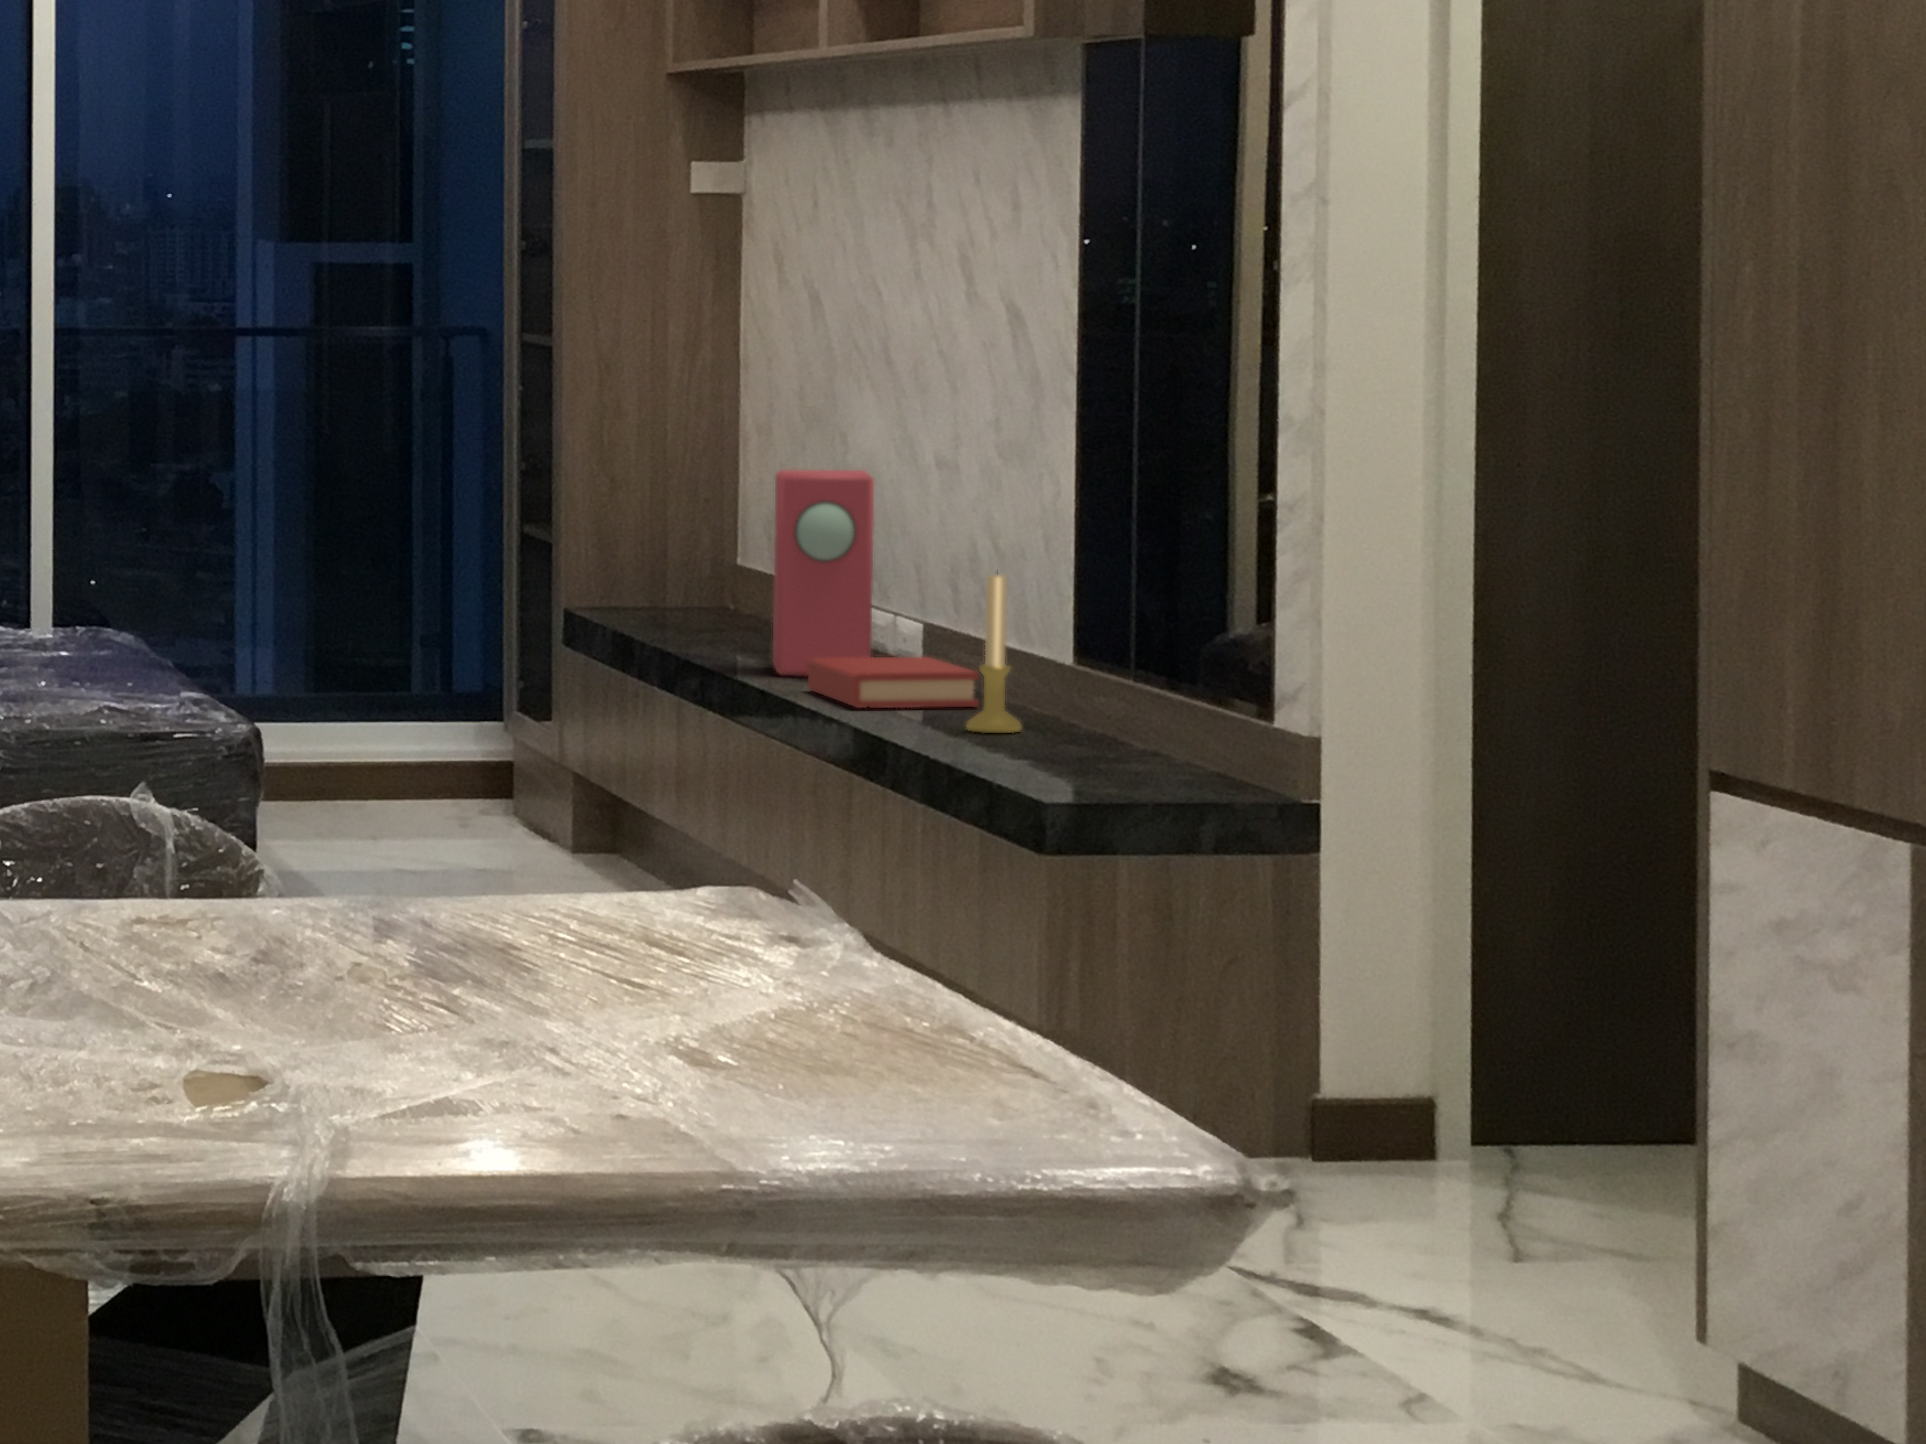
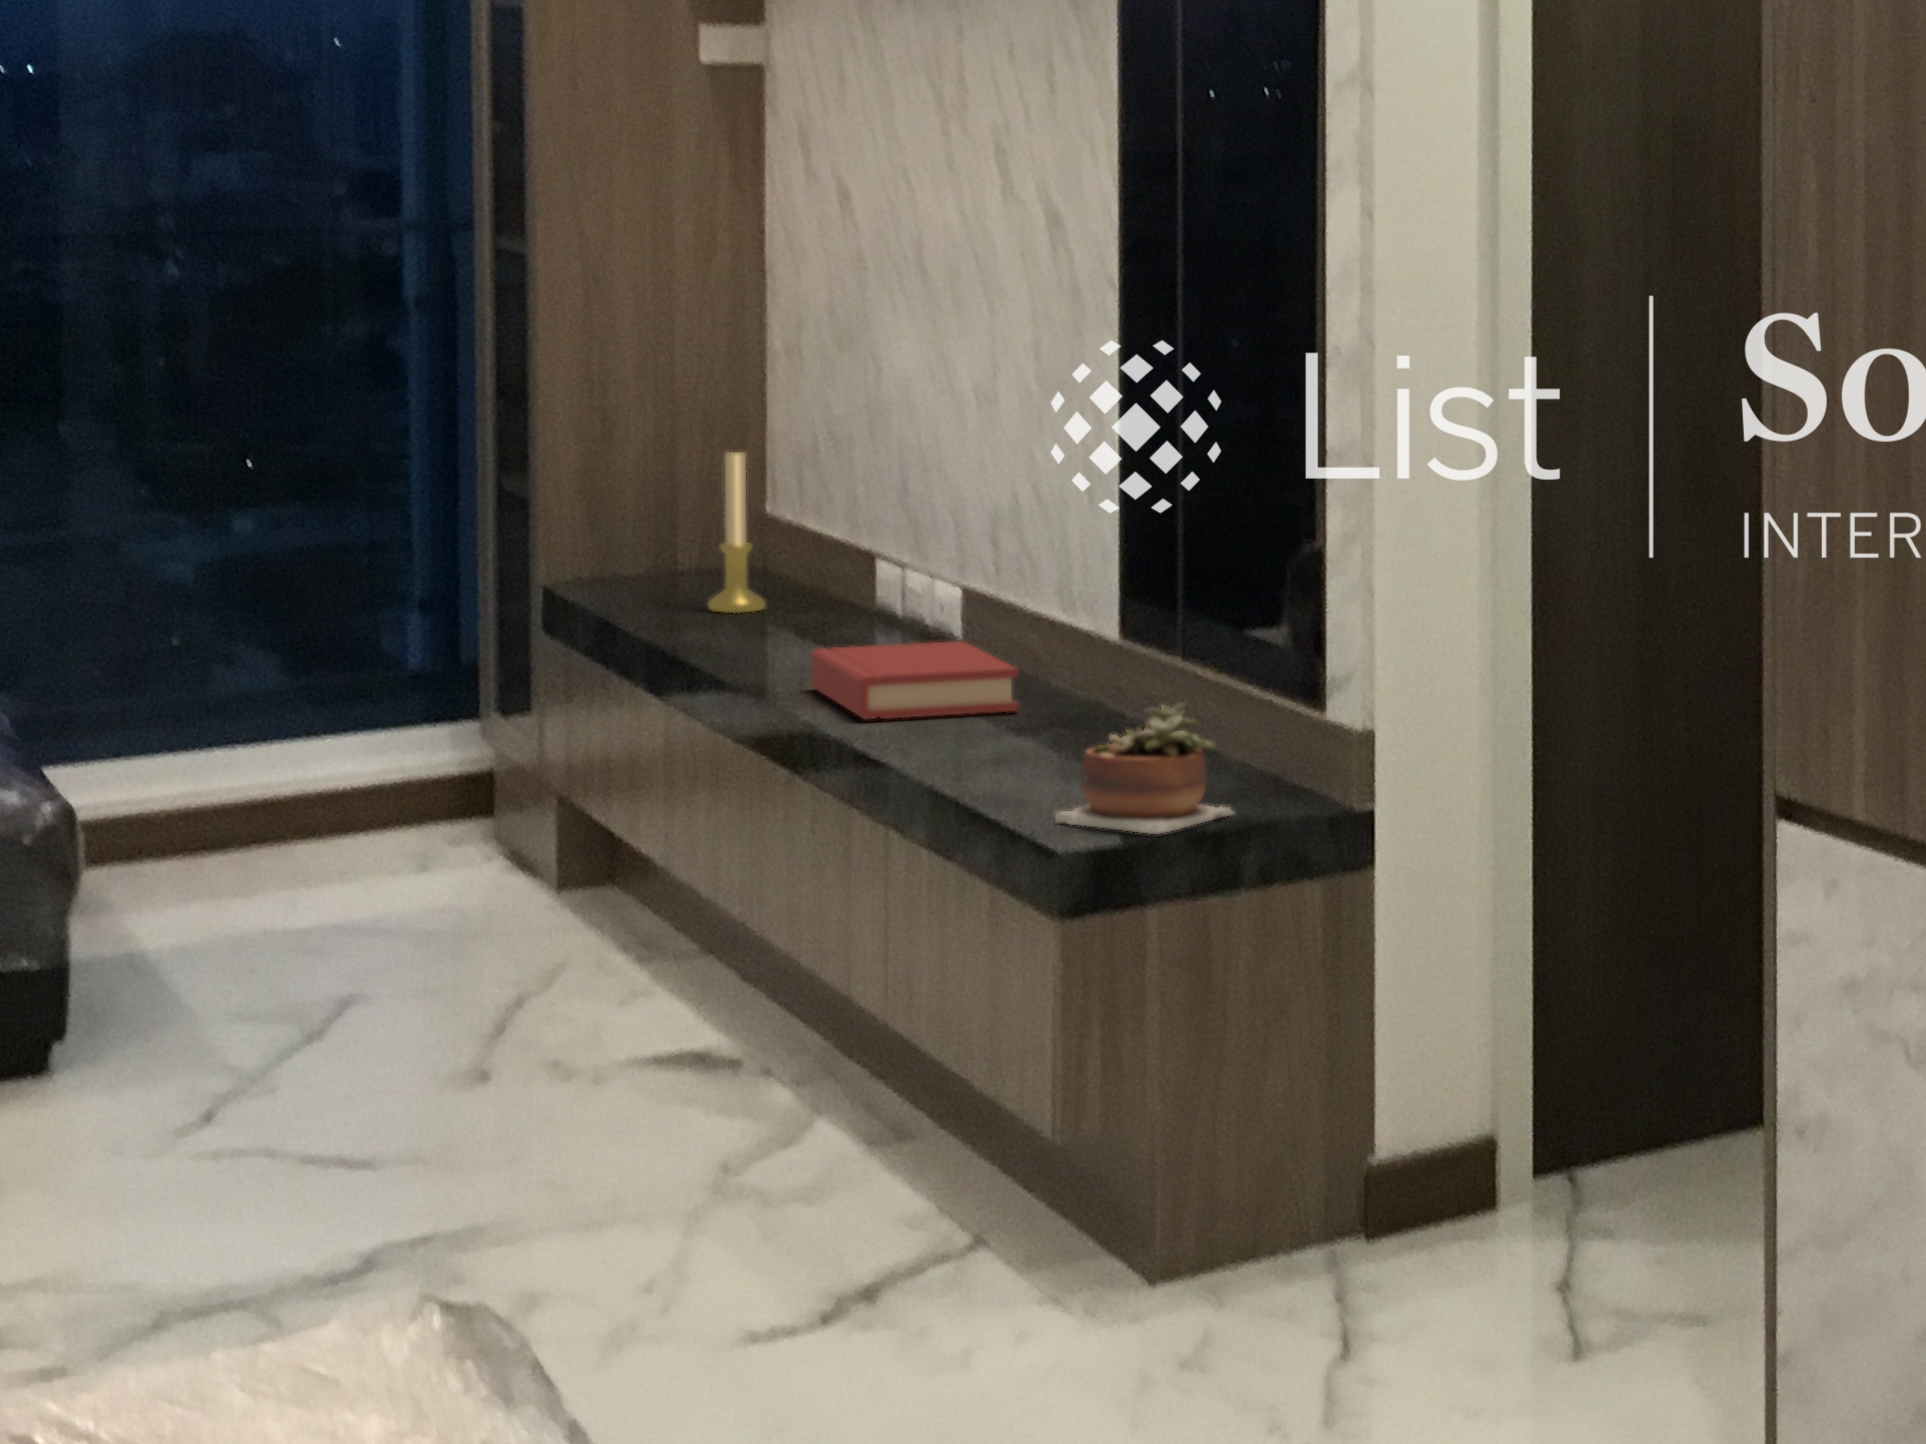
speaker: present [773,470,874,676] -> none [775,405,897,663]
candle holder: present [966,575,1021,733] -> present [708,452,765,613]
succulent plant: none [1025,678,1168,776] -> present [1055,703,1233,834]

